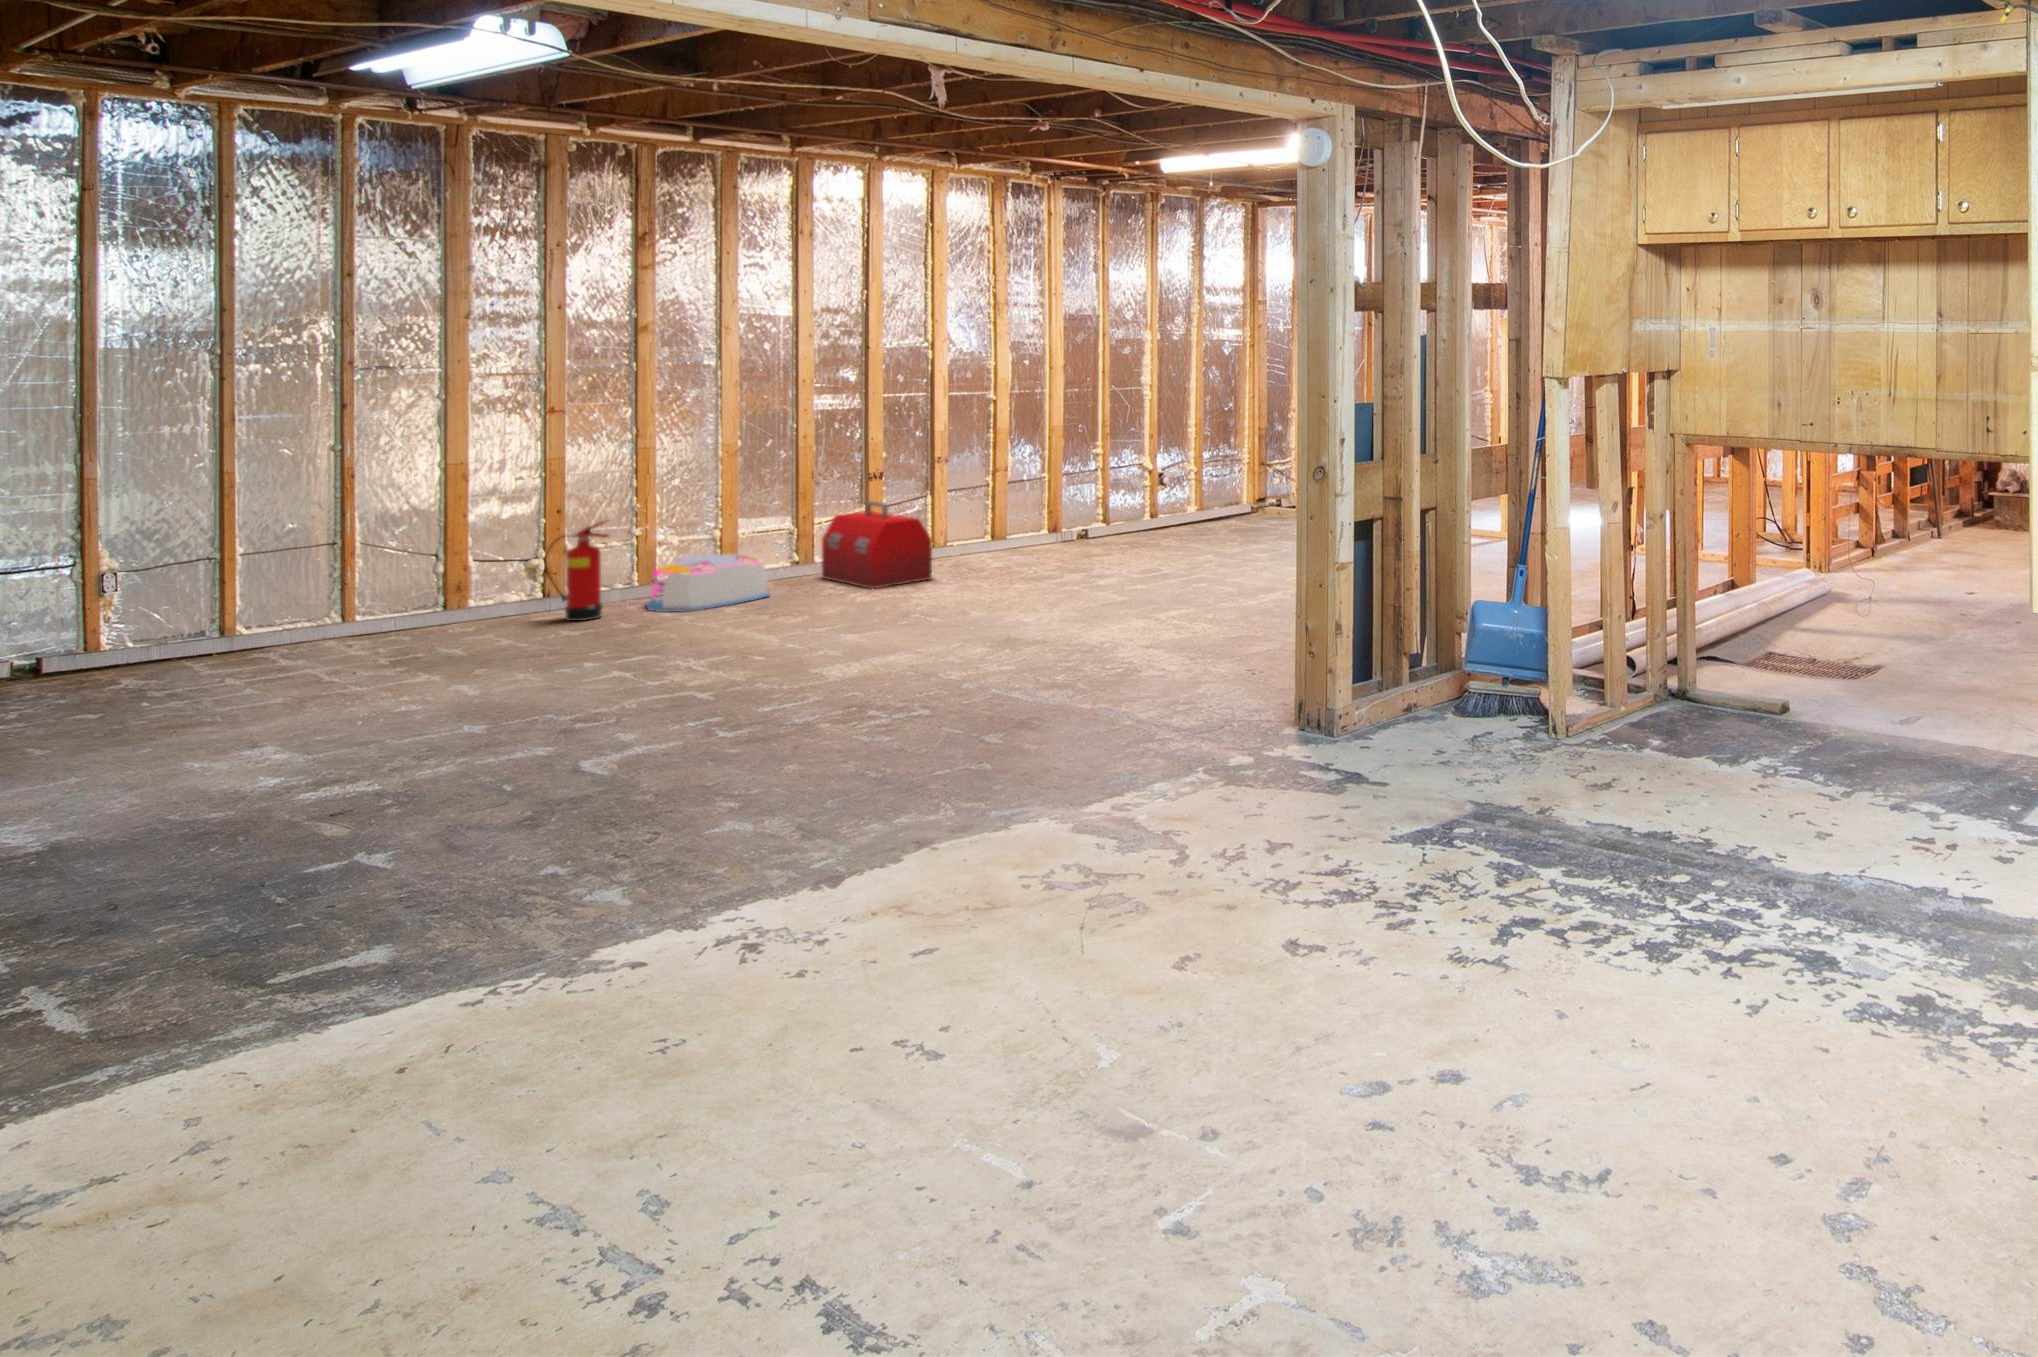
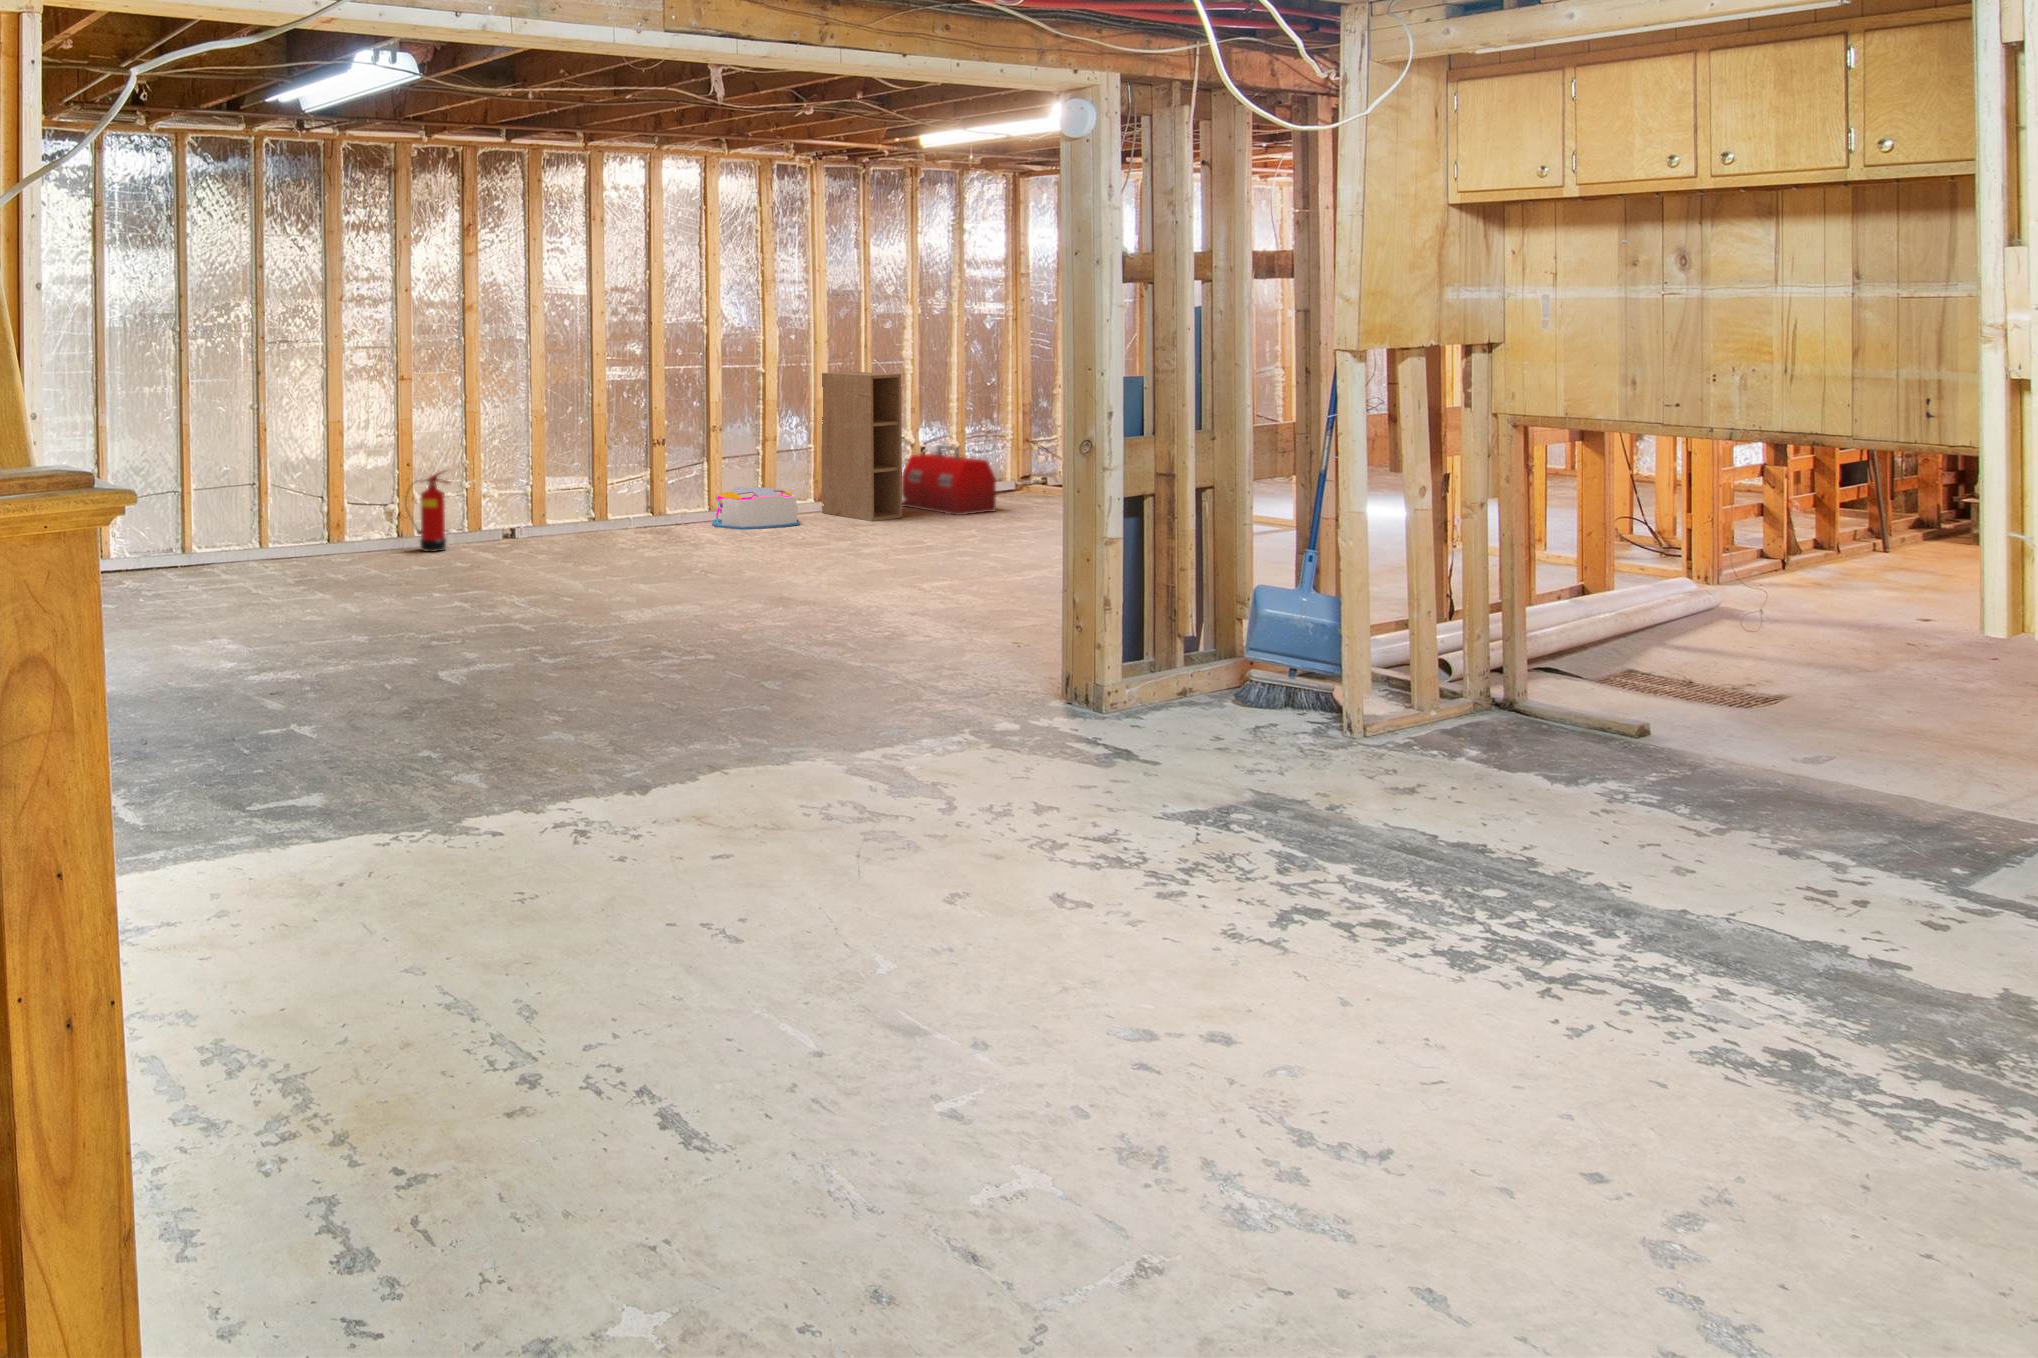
shelving unit: none [1065,398,1148,551] -> present [821,372,902,521]
toolbox: present [822,501,932,588] -> present [902,445,996,515]
storage bin: present [646,554,769,612] -> present [712,486,799,530]

